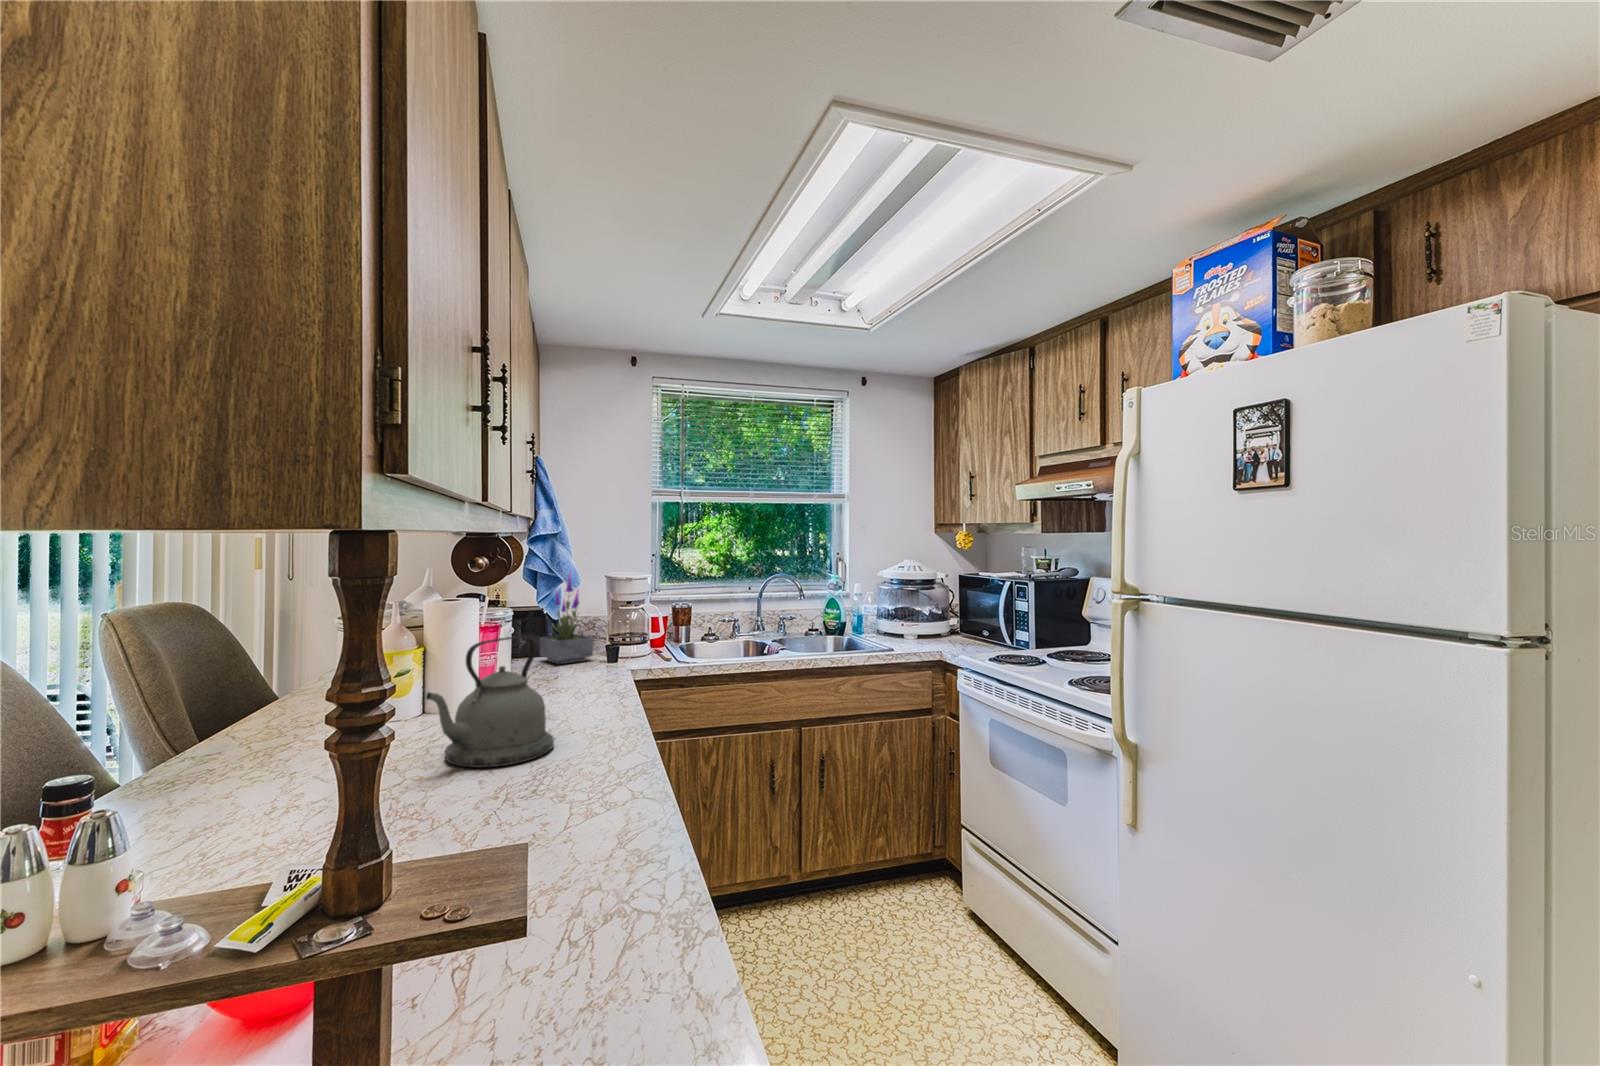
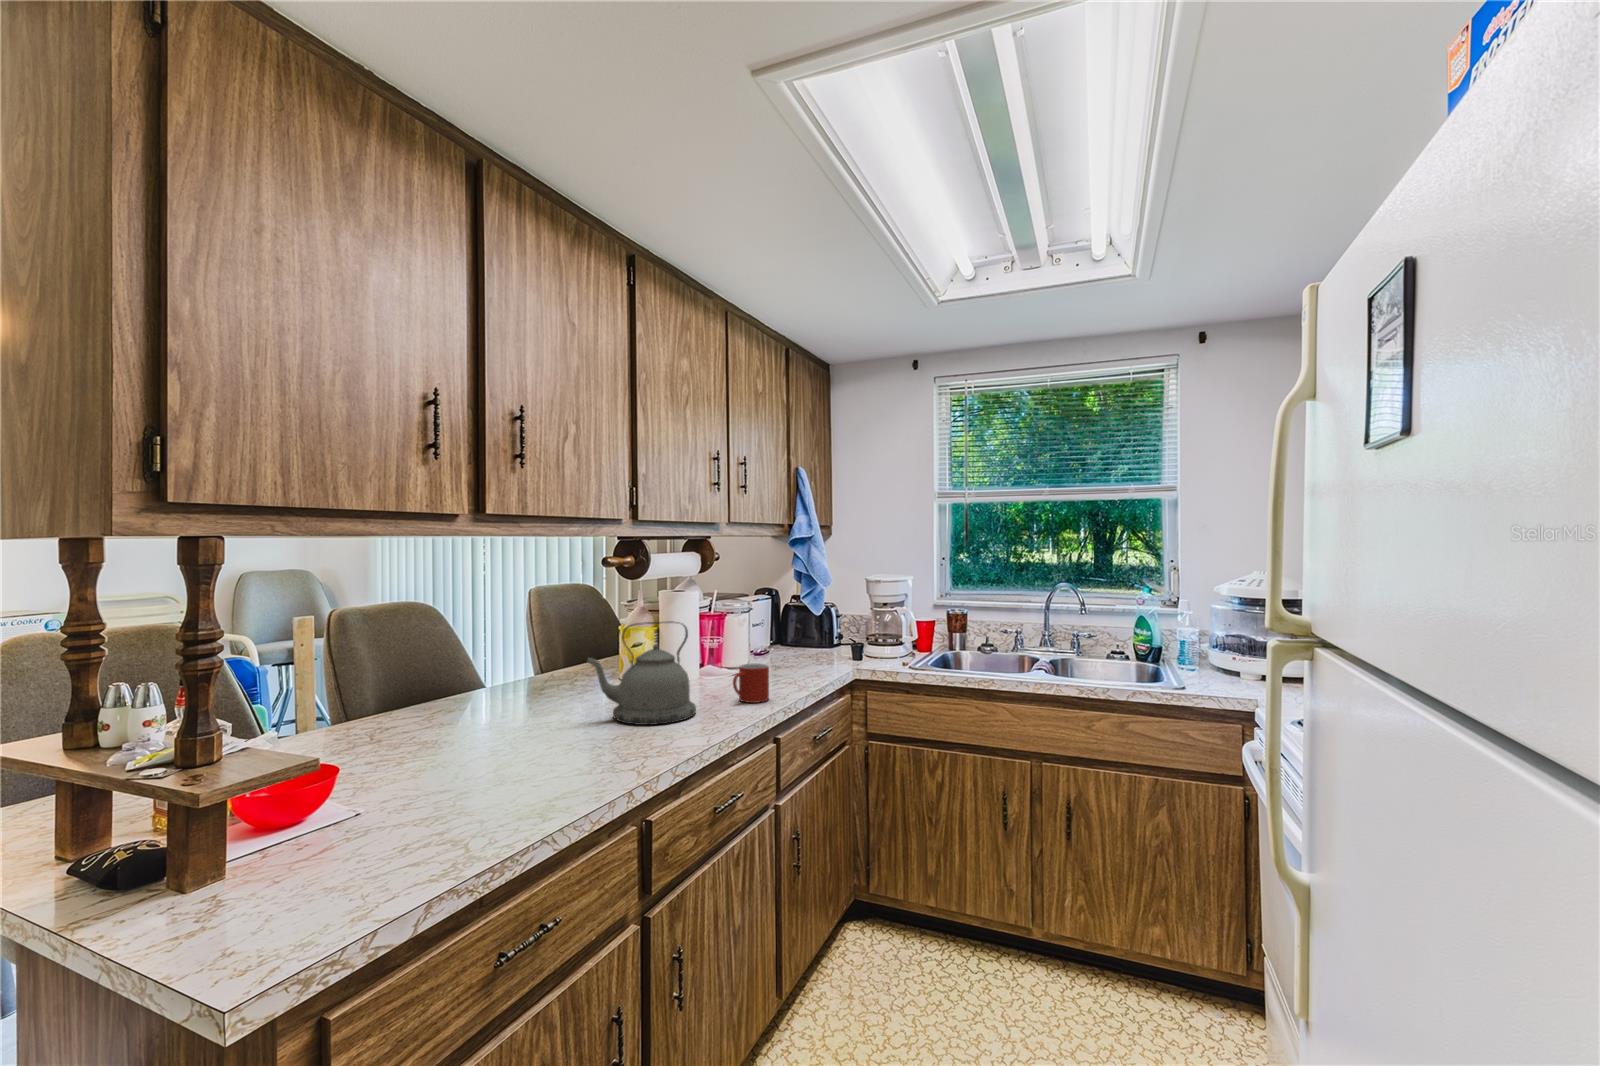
potted plant: present [540,571,594,664] -> none [812,573,852,657]
mug: none [566,675,601,720] -> present [733,663,769,703]

